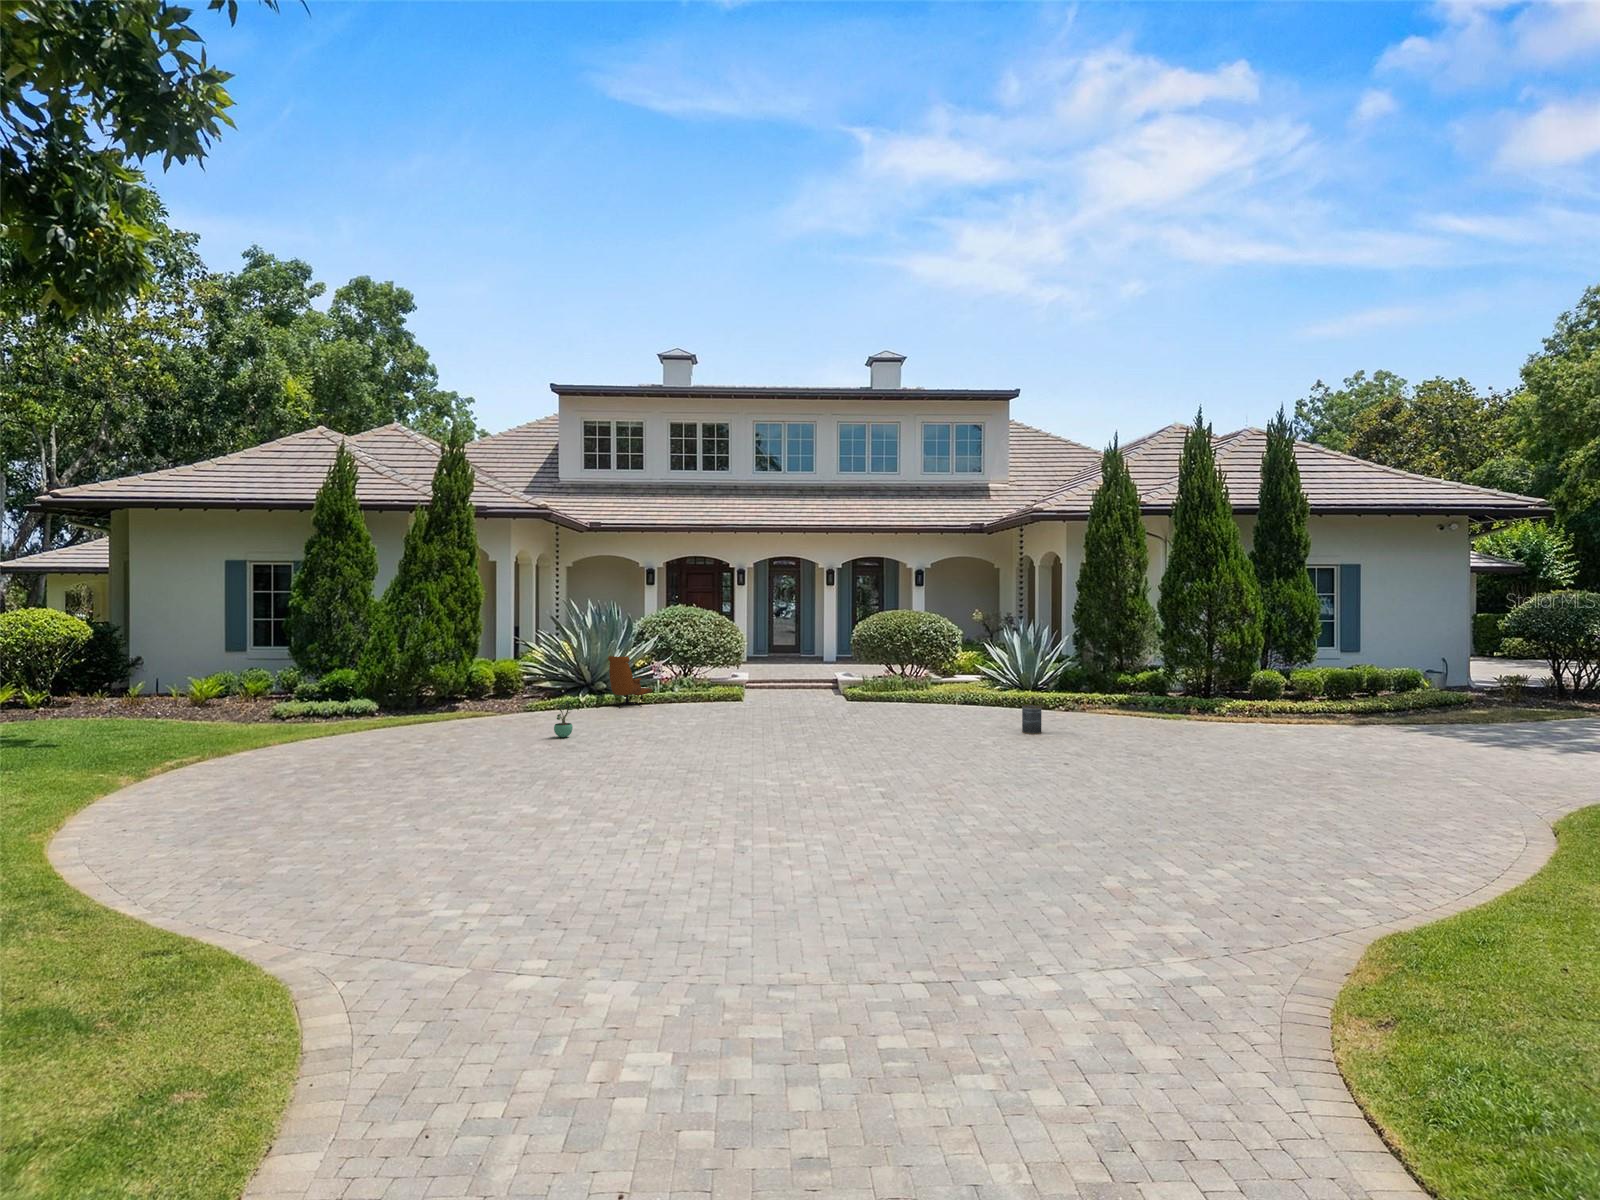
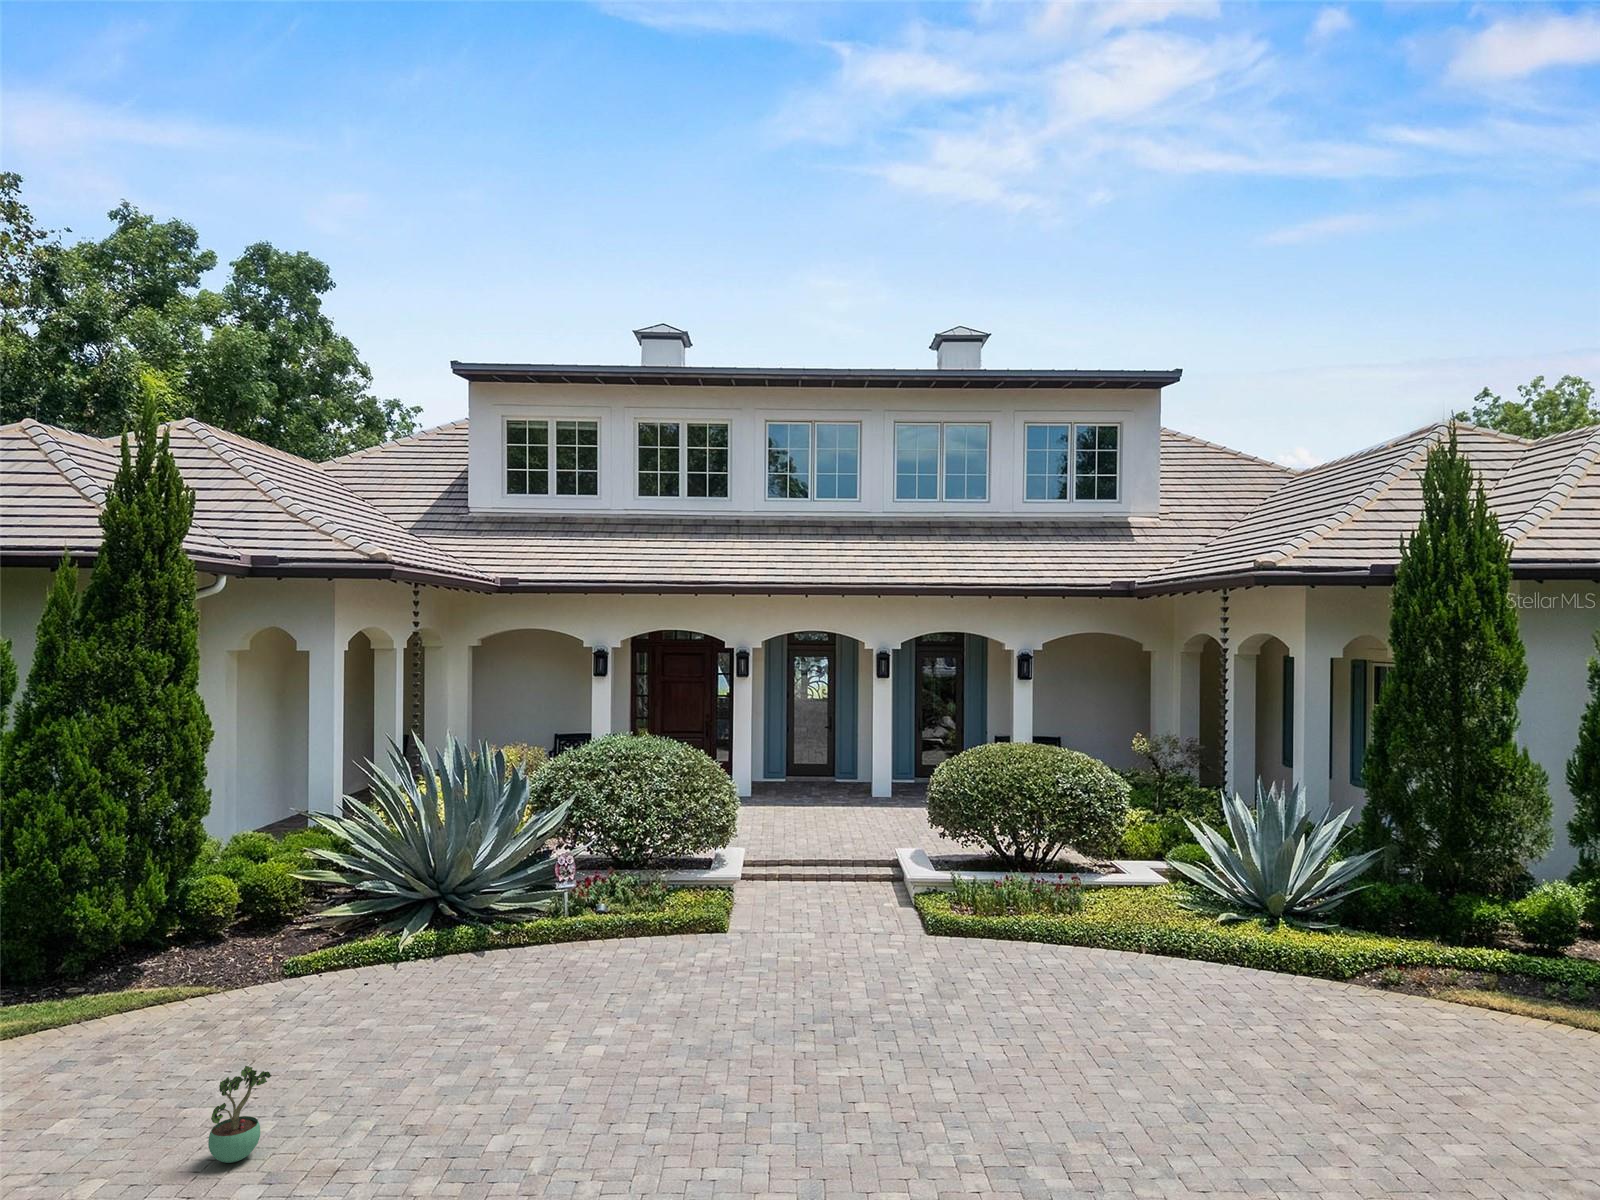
lounge chair: present [608,656,653,708] -> none [450,862,549,969]
basket: present [1022,694,1042,734] -> none [1389,1047,1450,1164]

